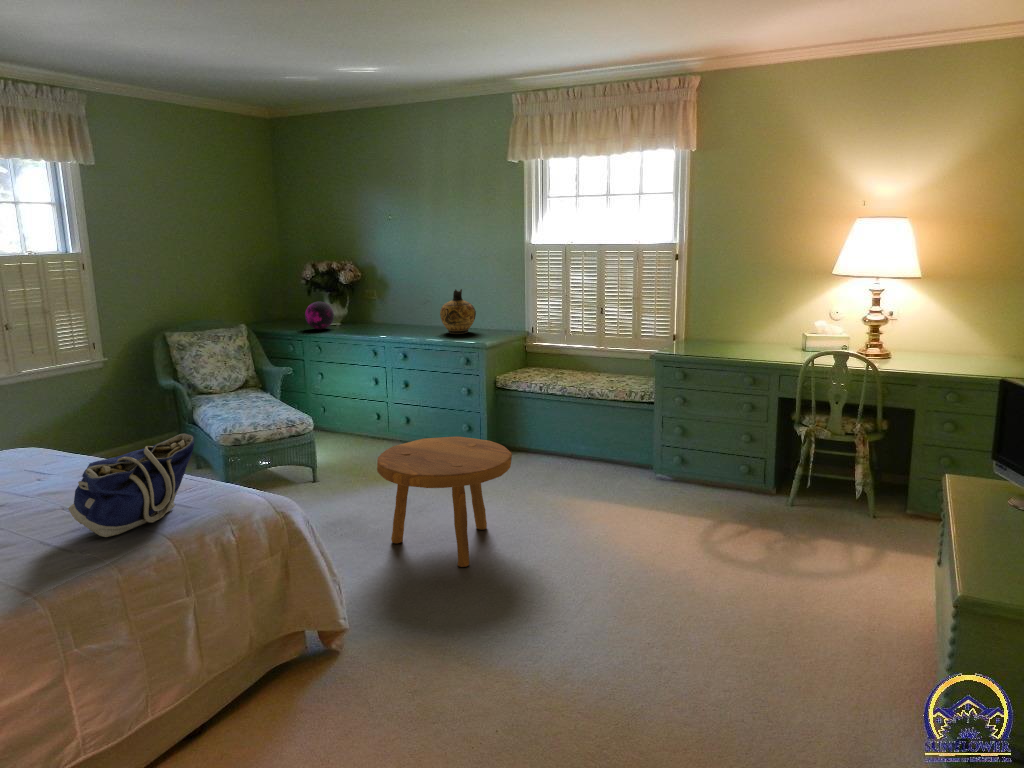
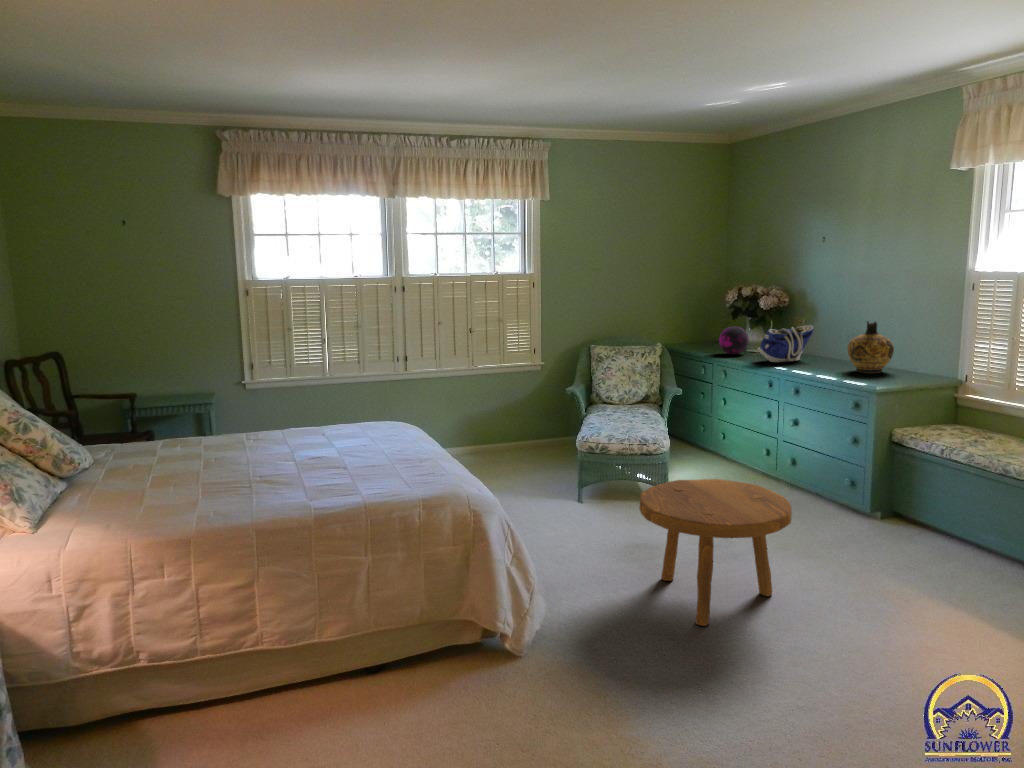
tote bag: present [68,433,194,537] -> present [758,325,813,362]

